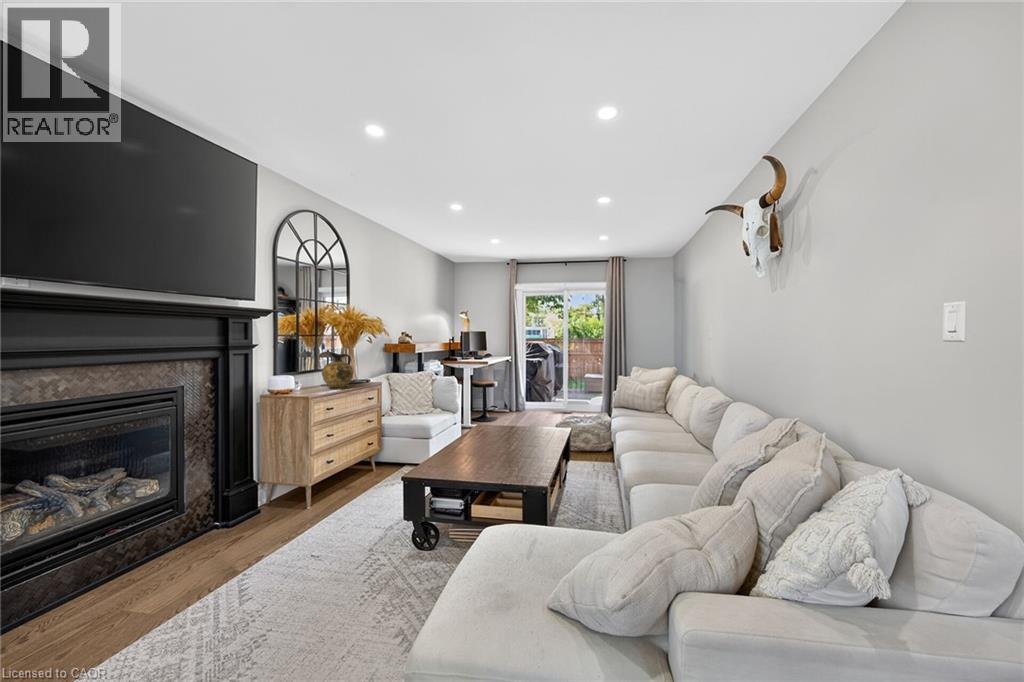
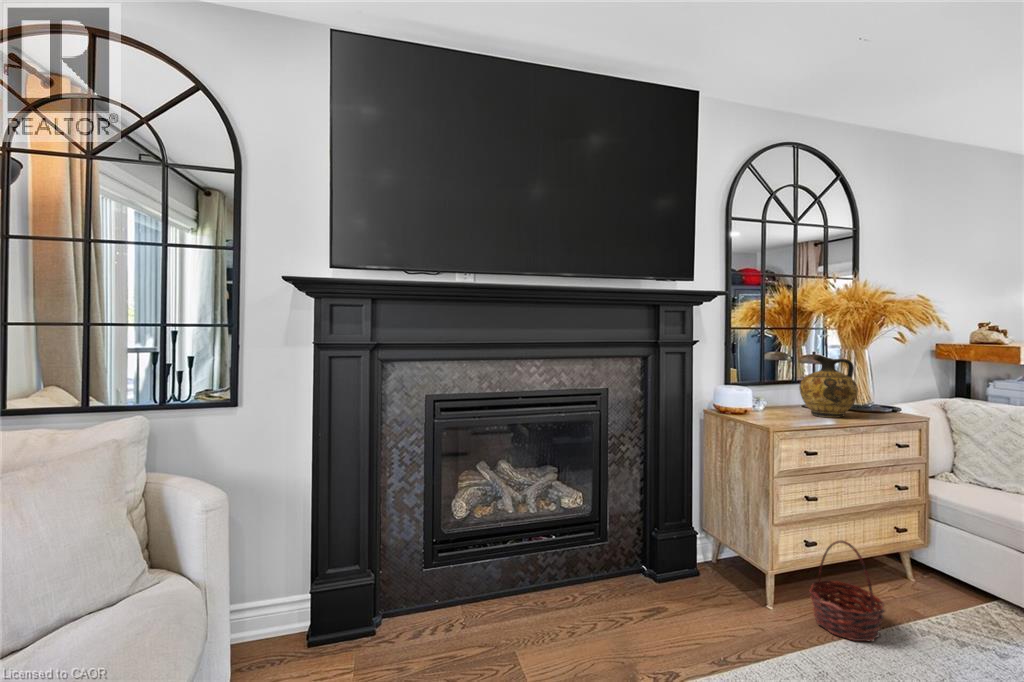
basket: none [334,456,371,508] -> present [810,541,885,641]

